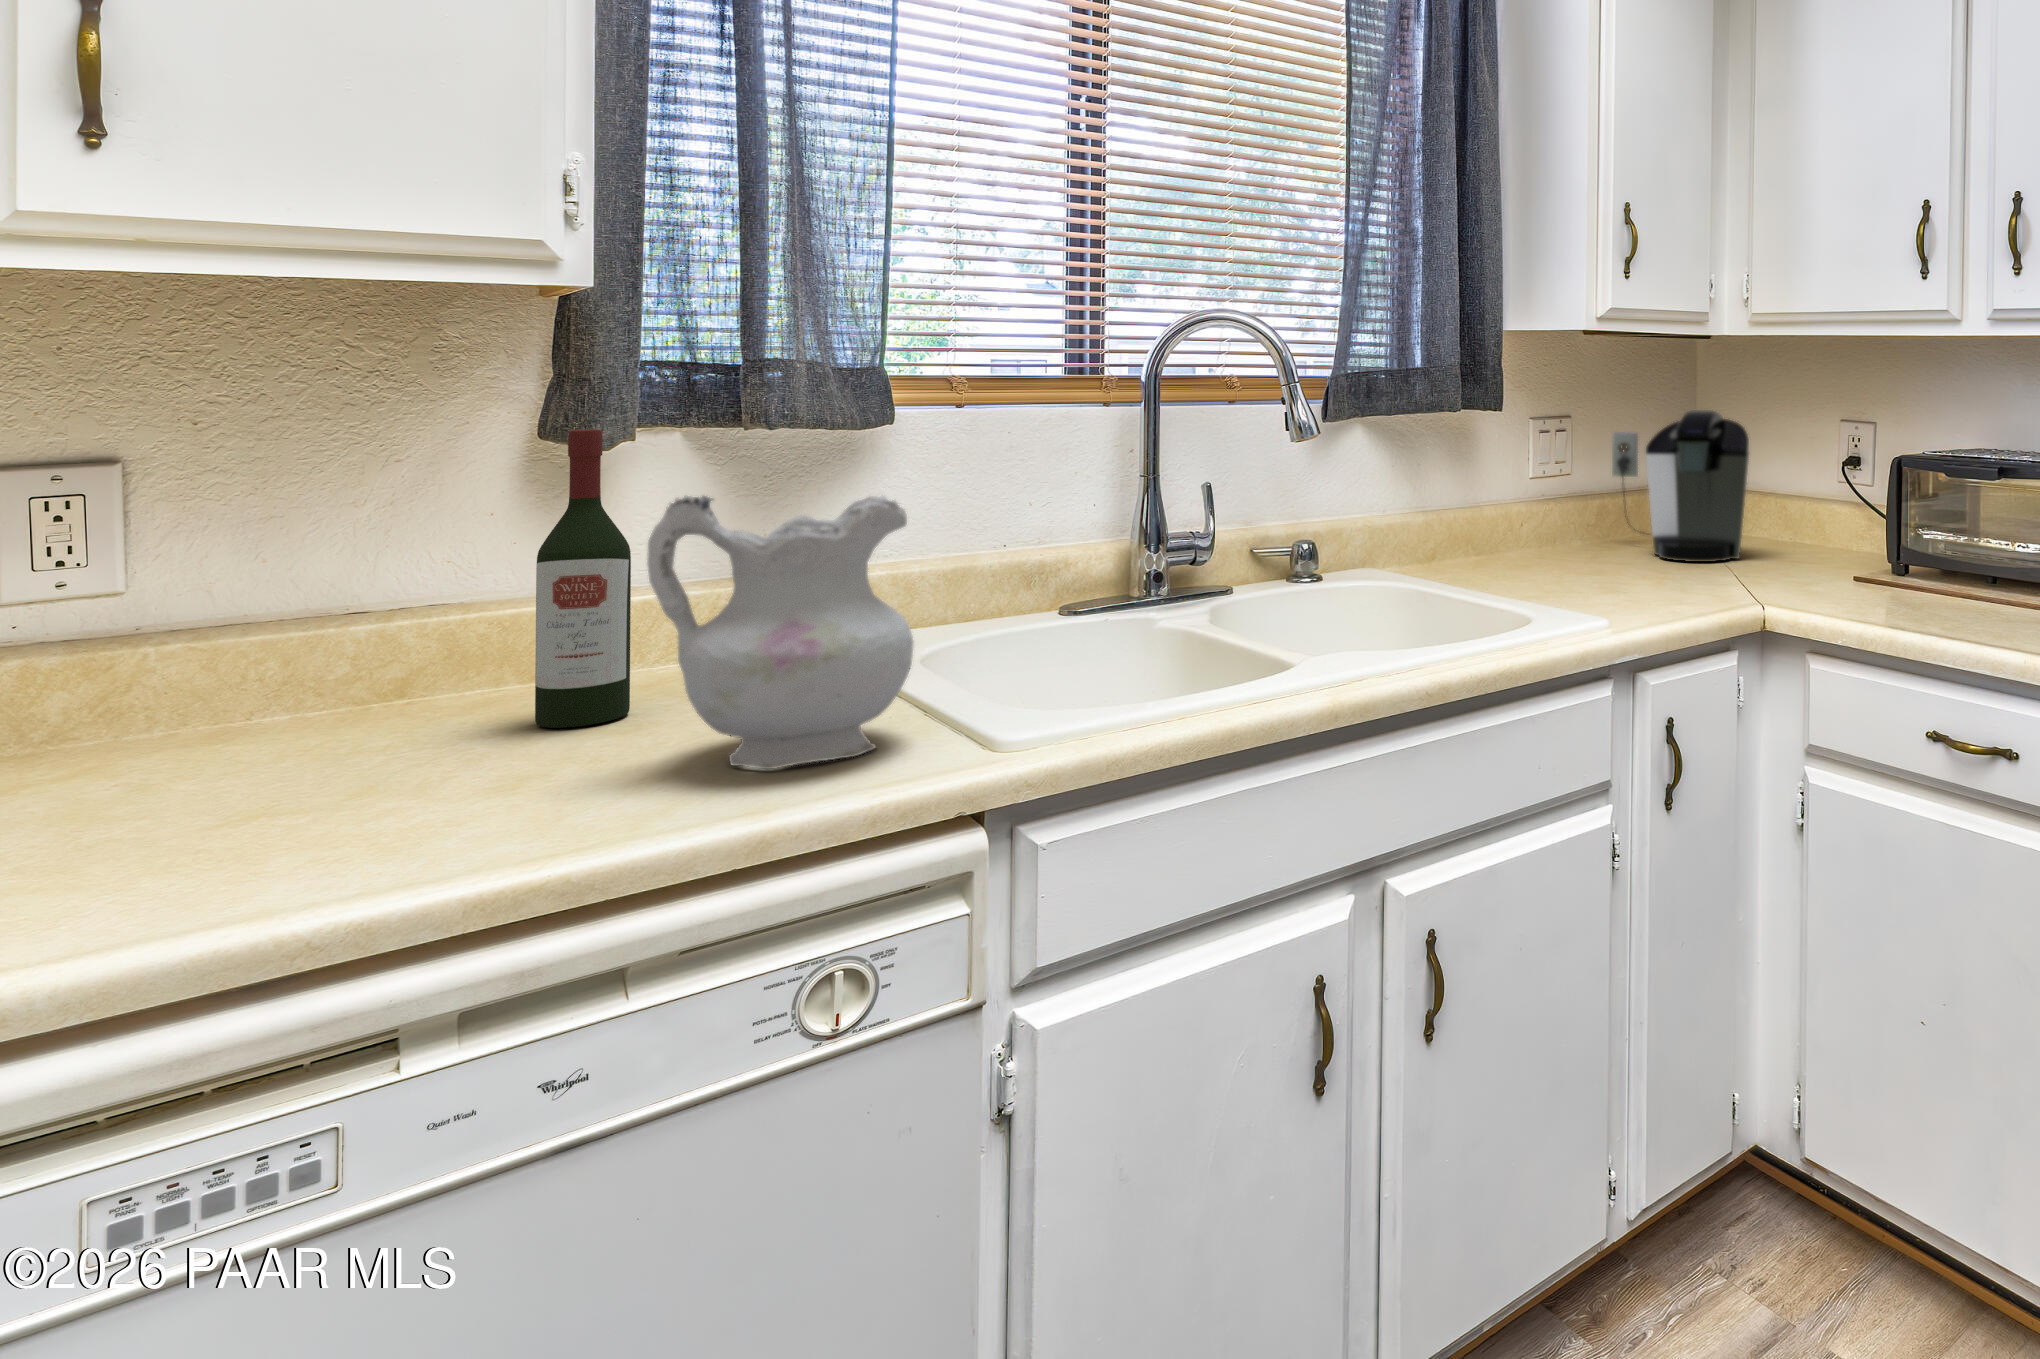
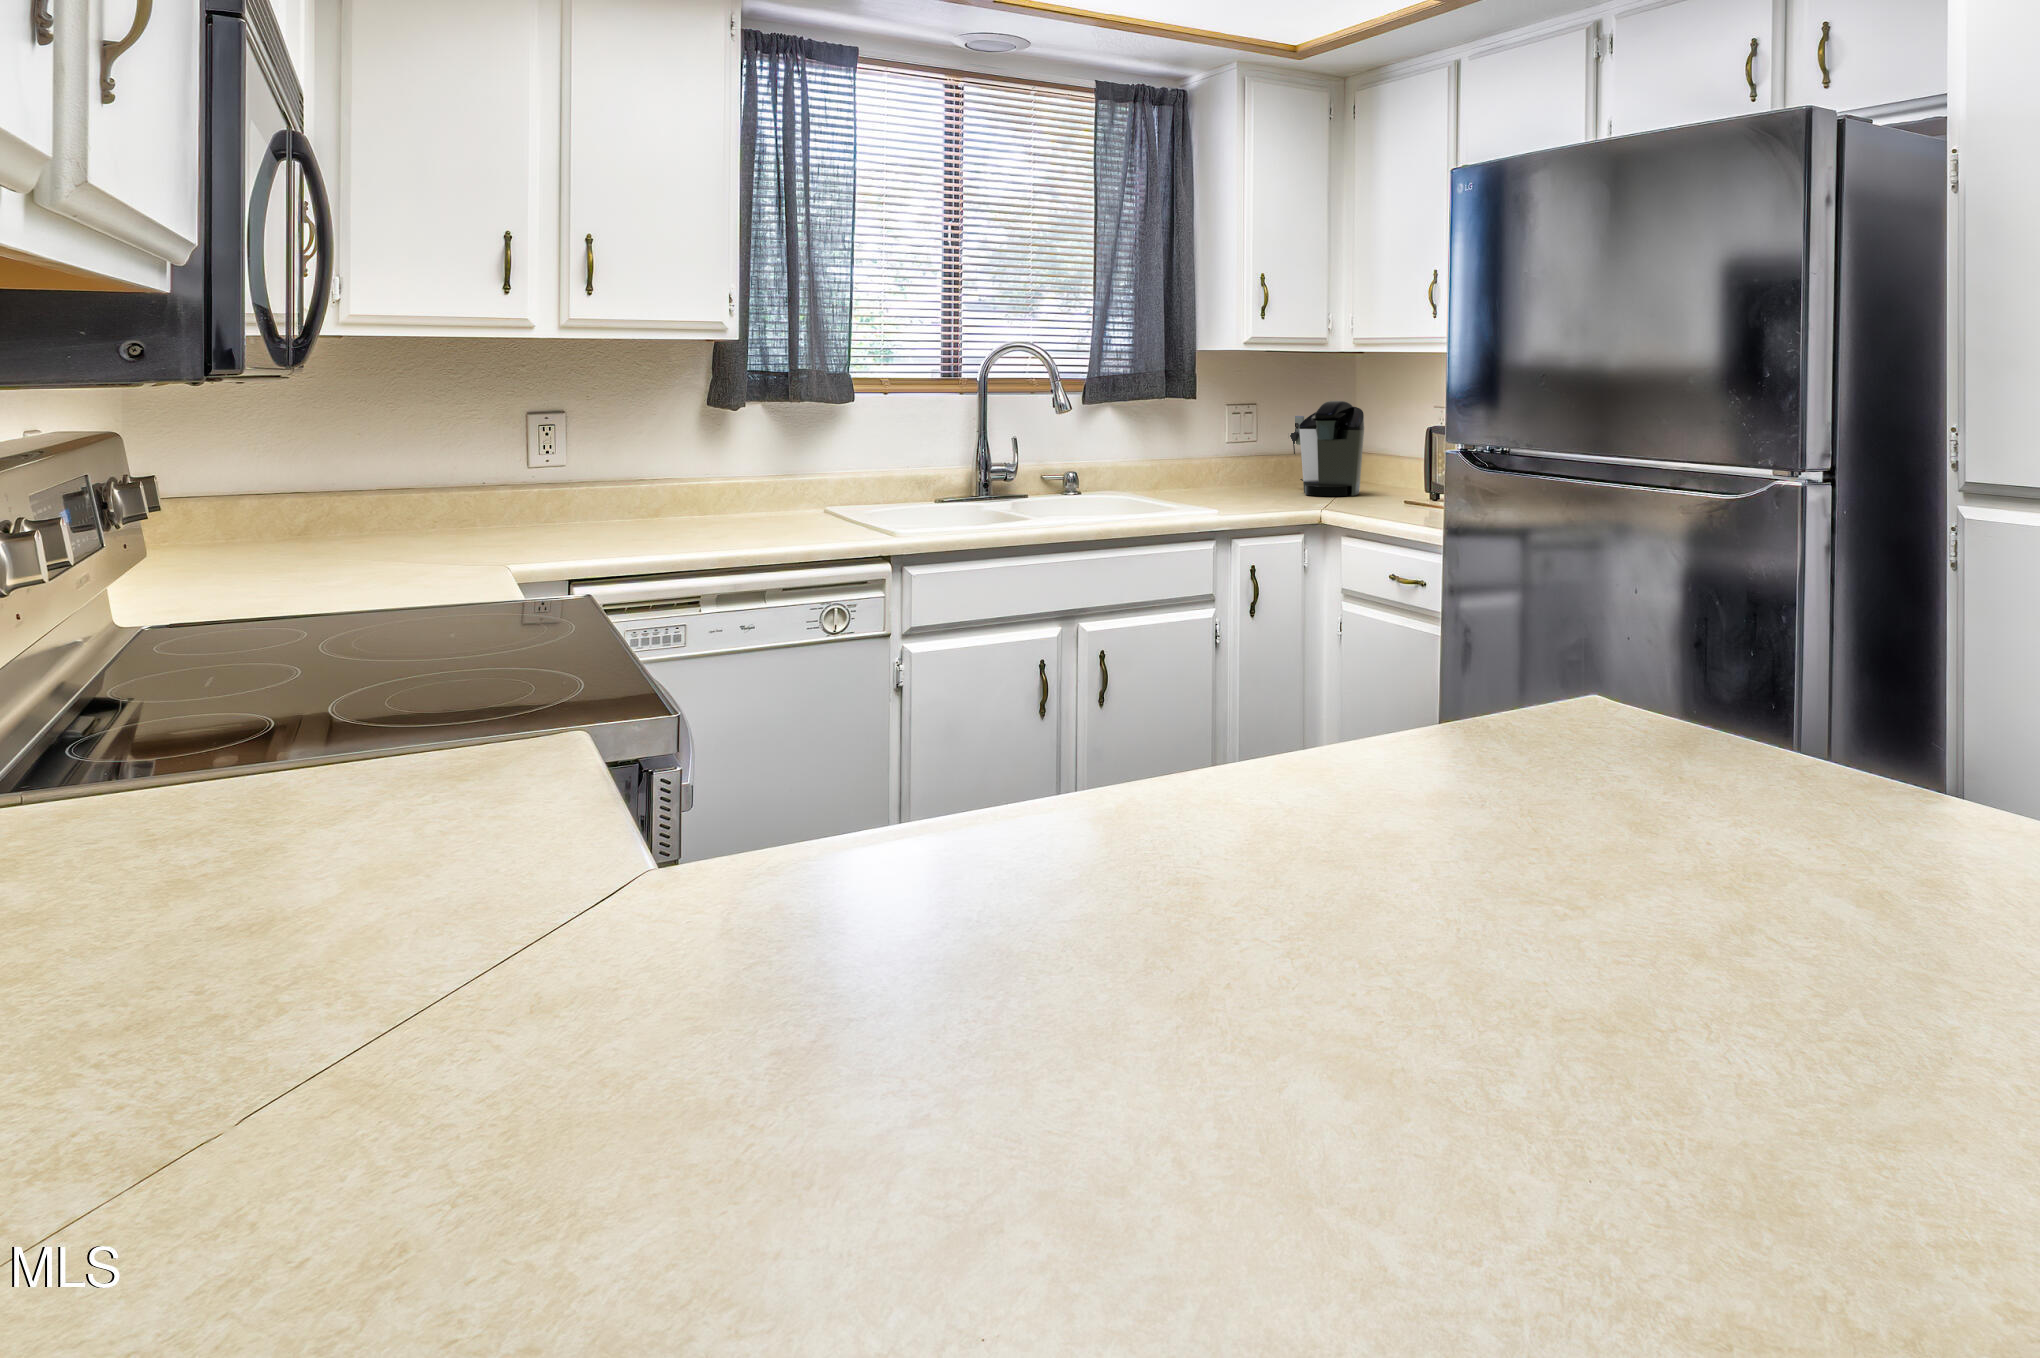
wine bottle: present [535,429,631,728] -> none [711,401,747,529]
ceramic pitcher: present [647,496,913,769] -> none [763,427,864,538]

